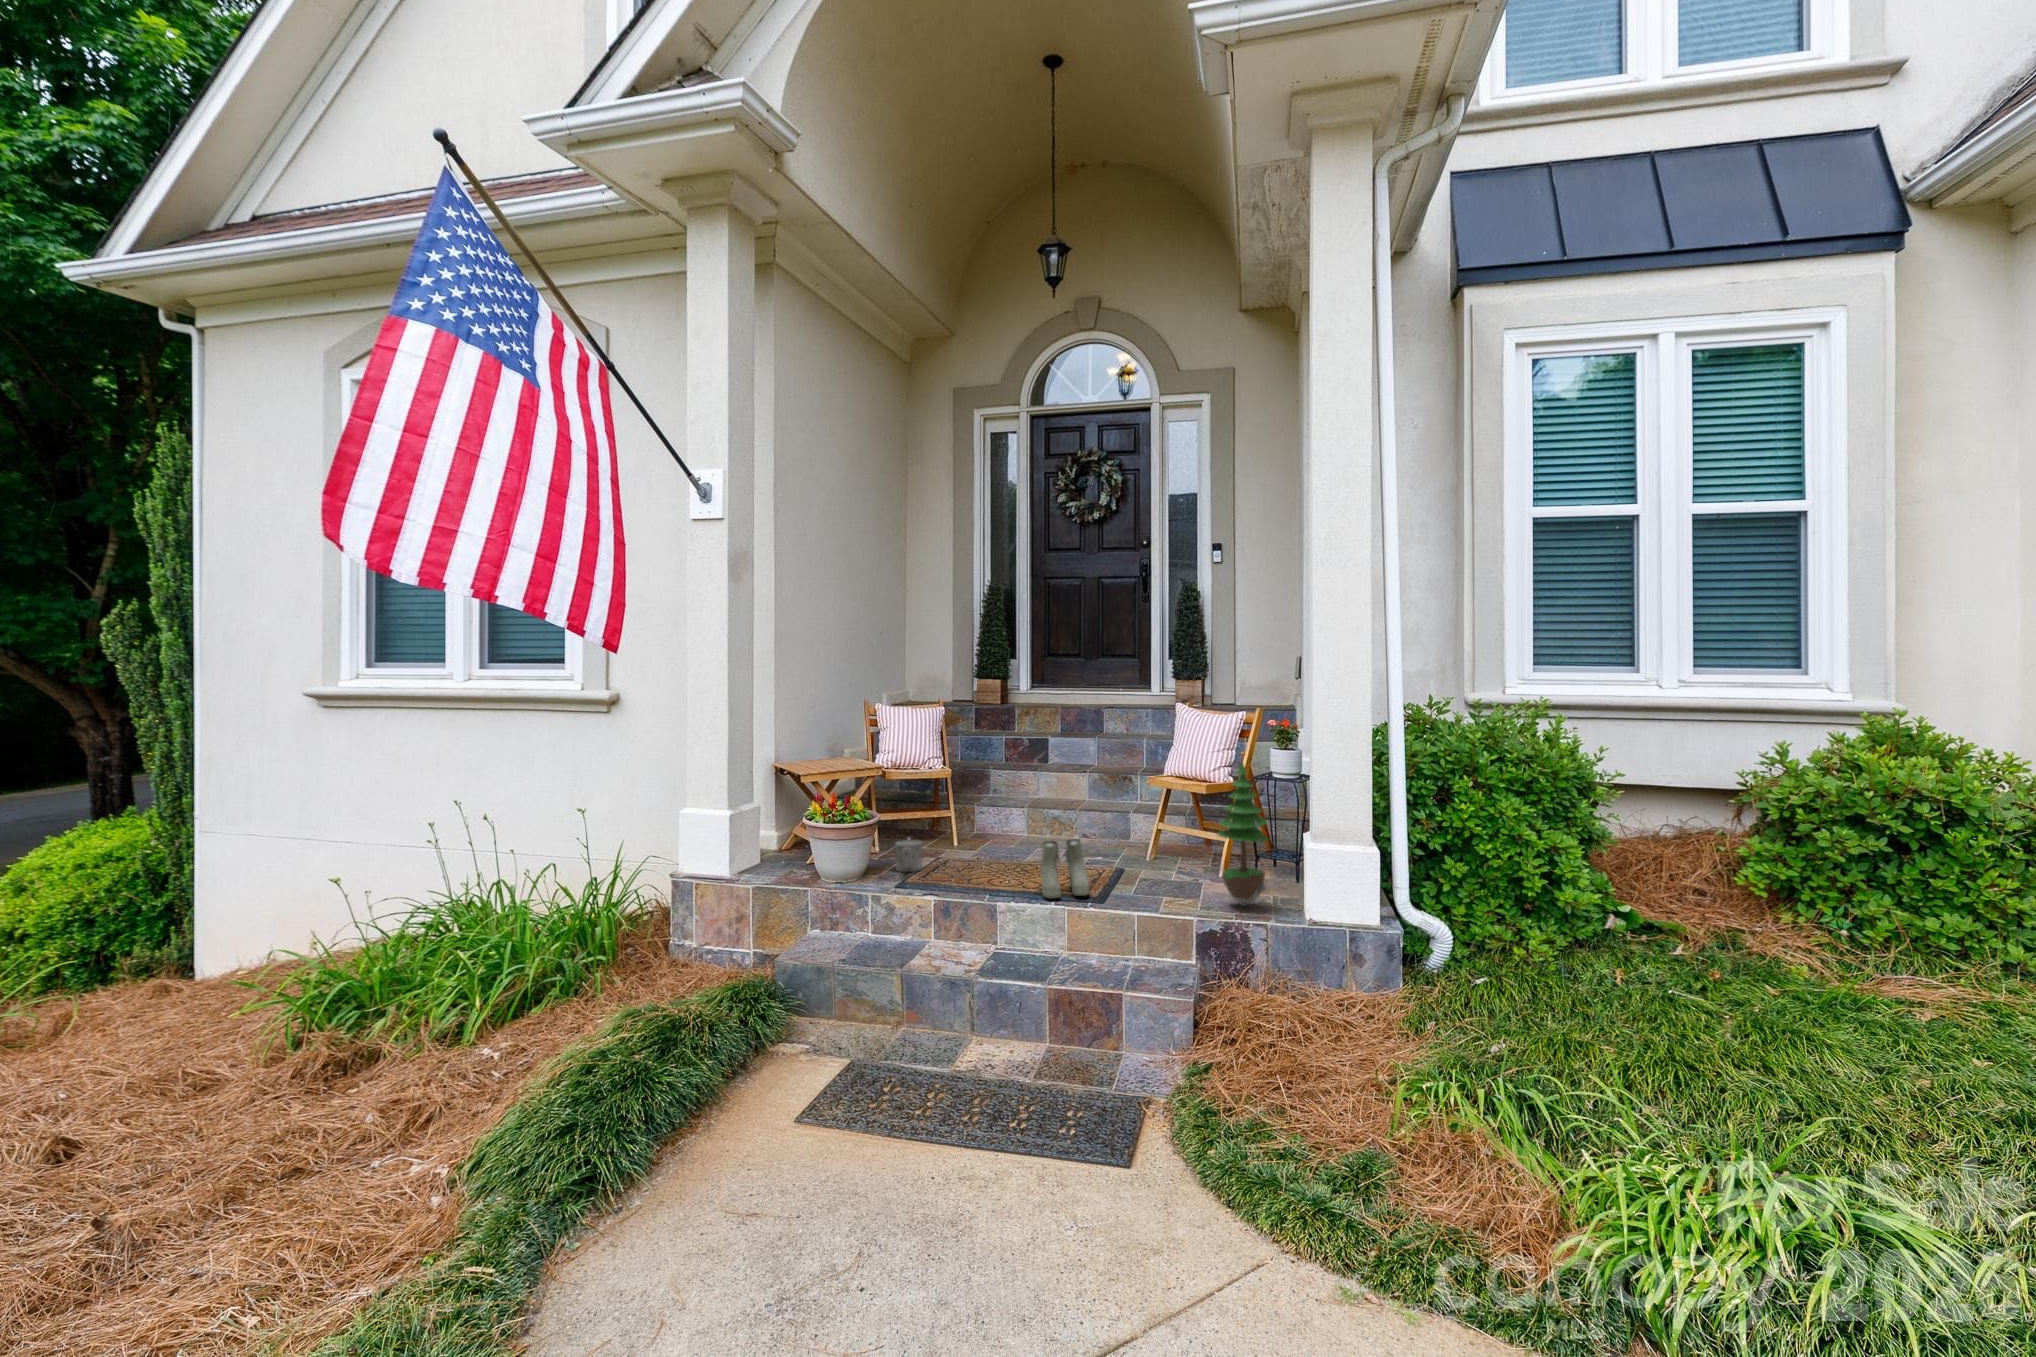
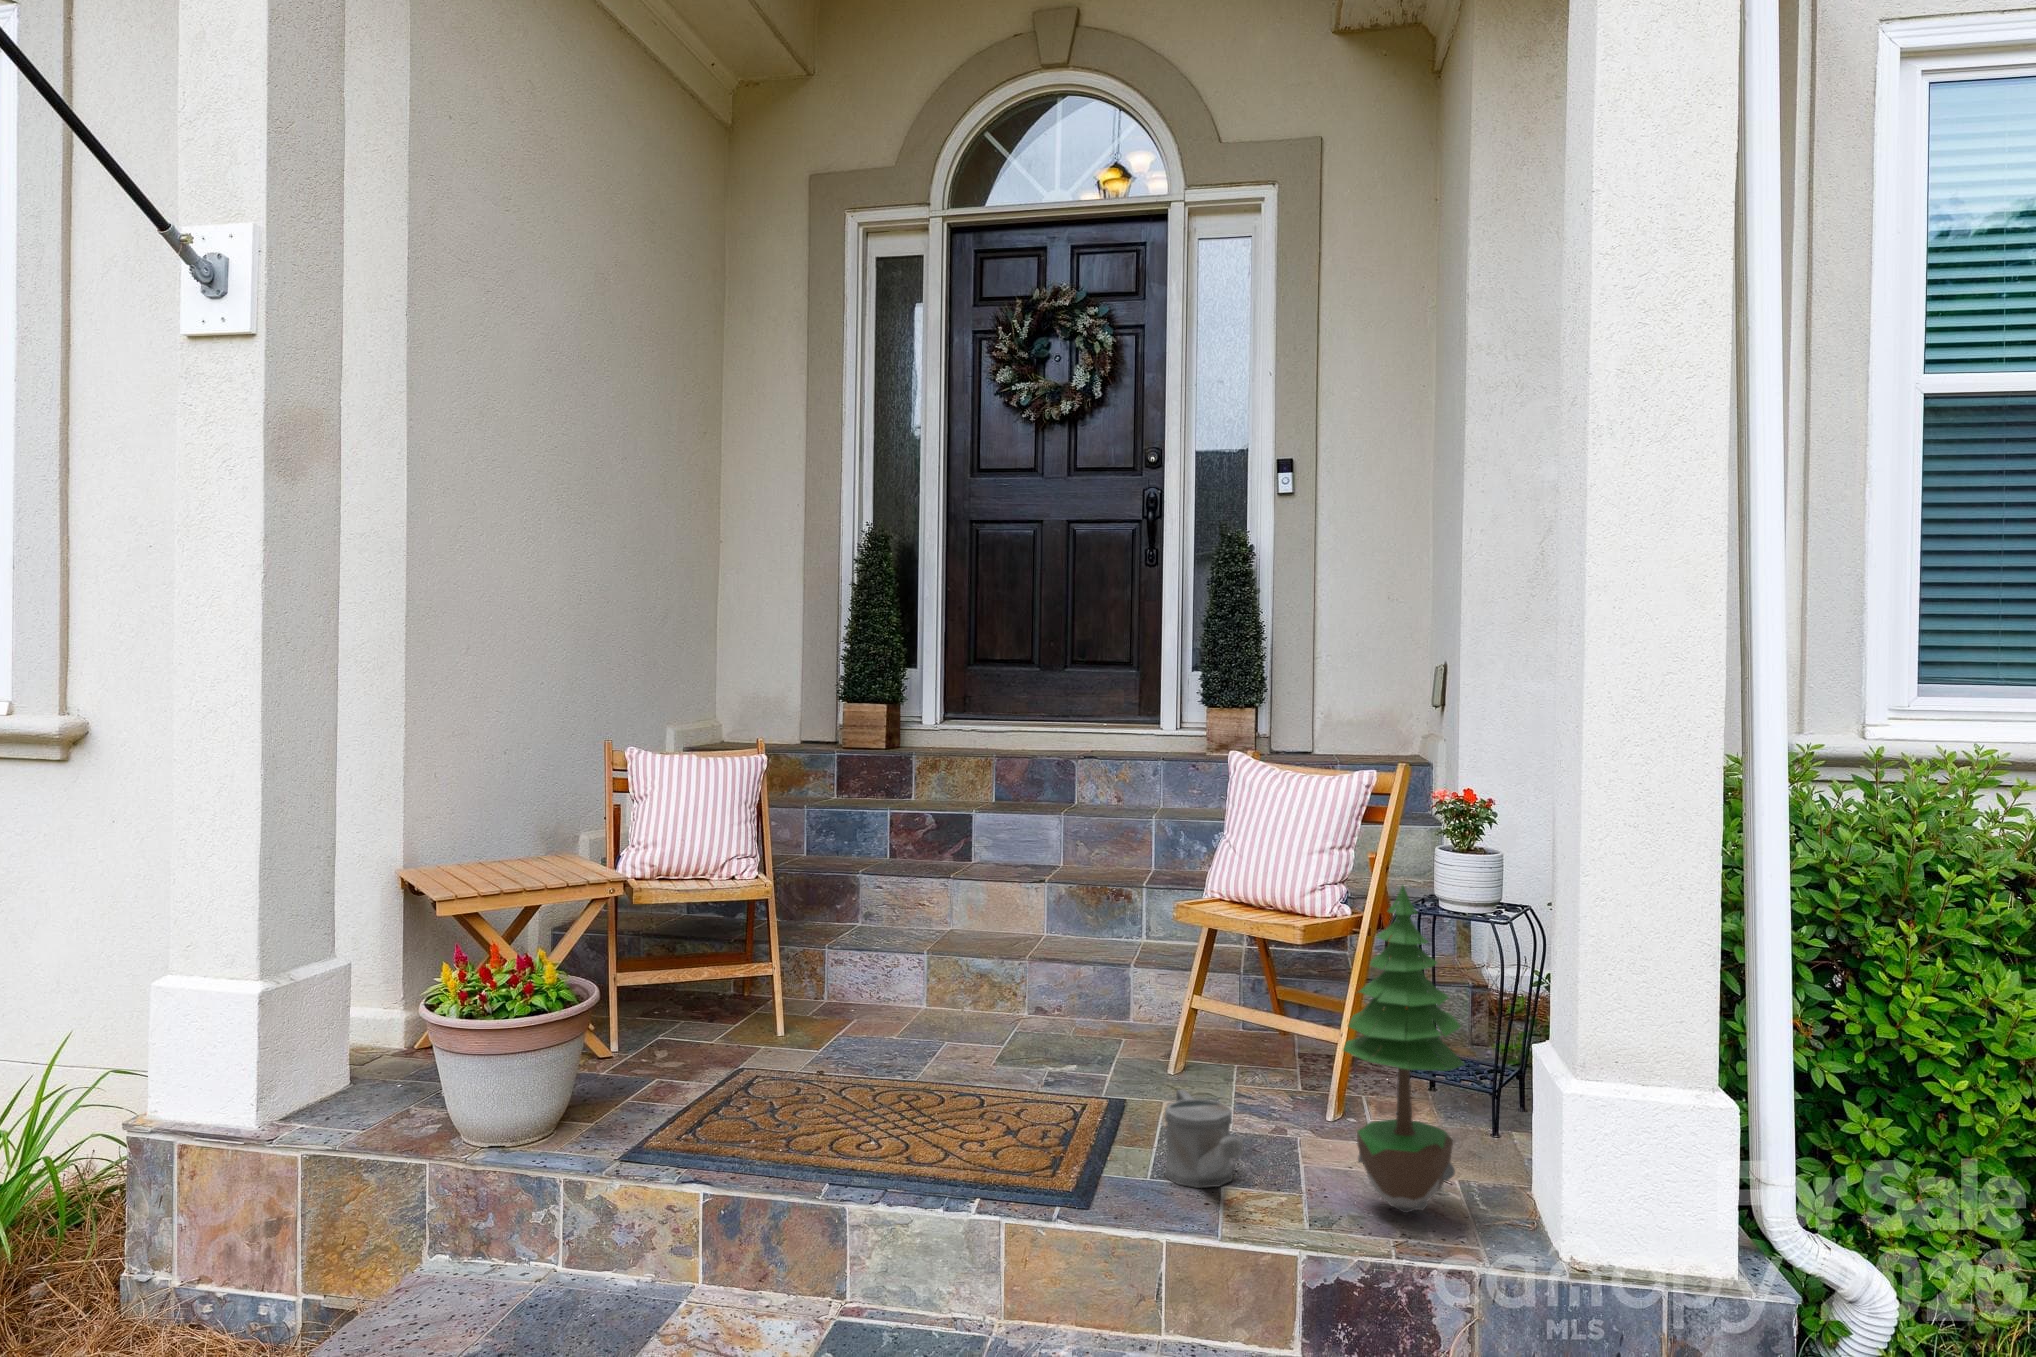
watering can: present [894,837,923,872] -> present [1165,1089,1243,1188]
boots: present [1041,839,1090,899] -> none [948,1048,1056,1192]

